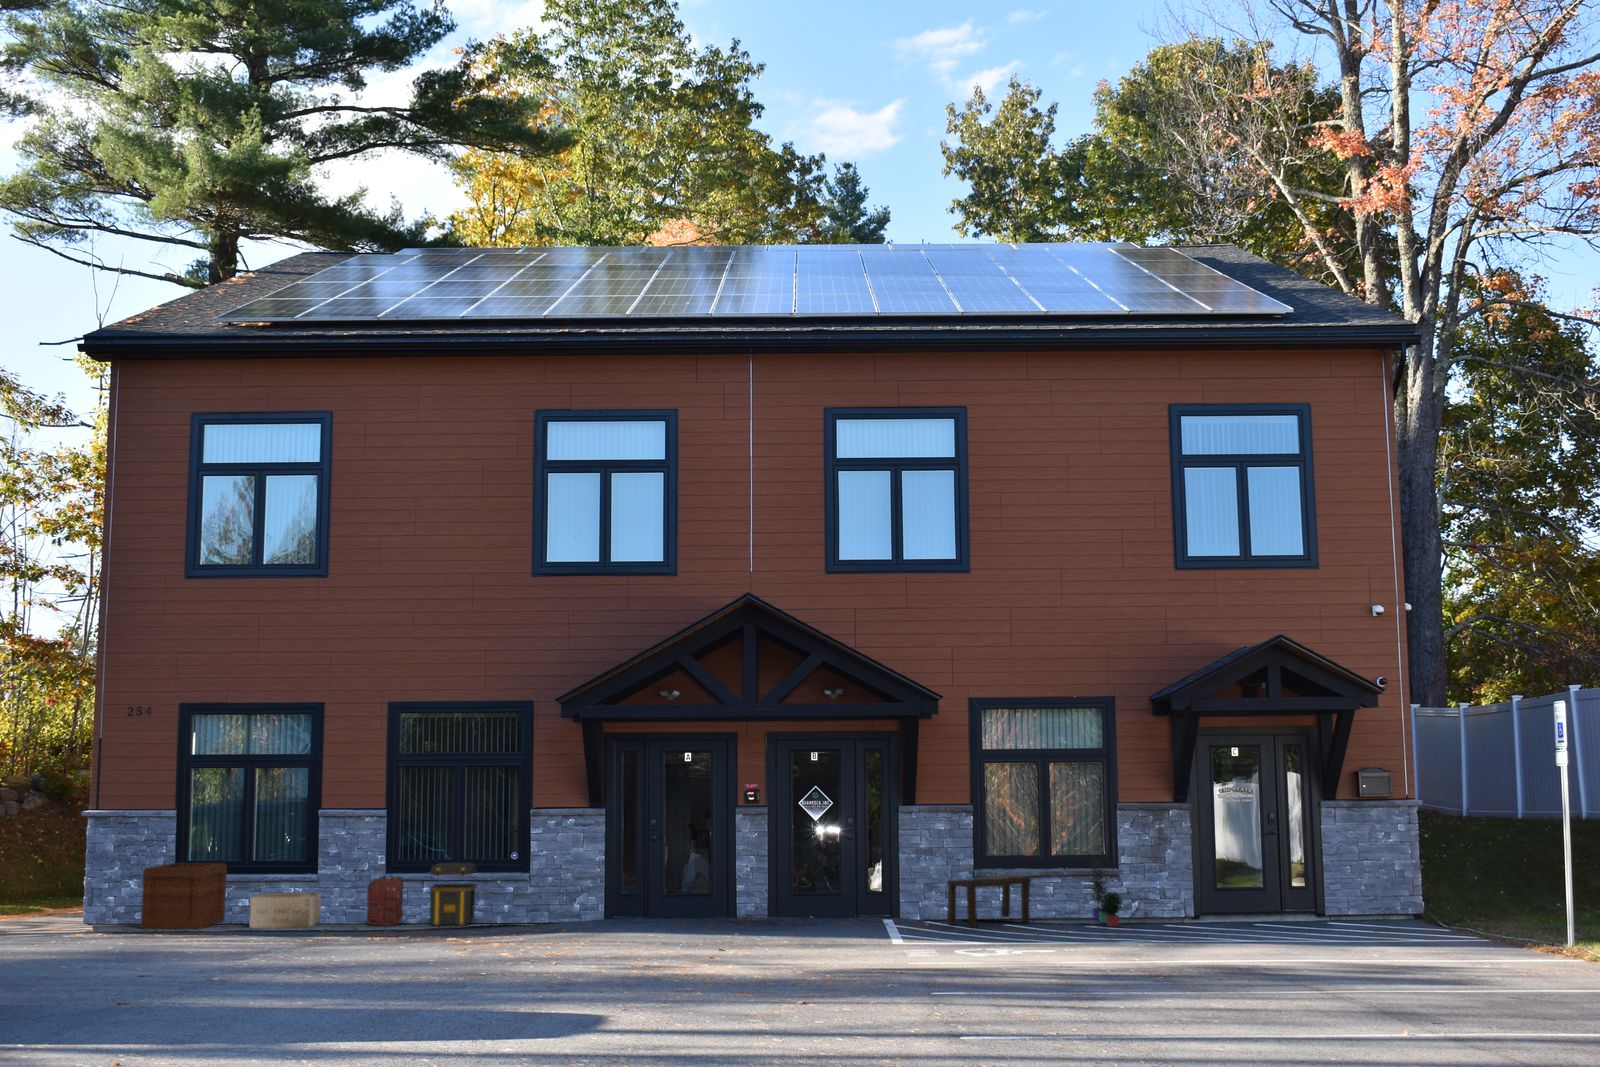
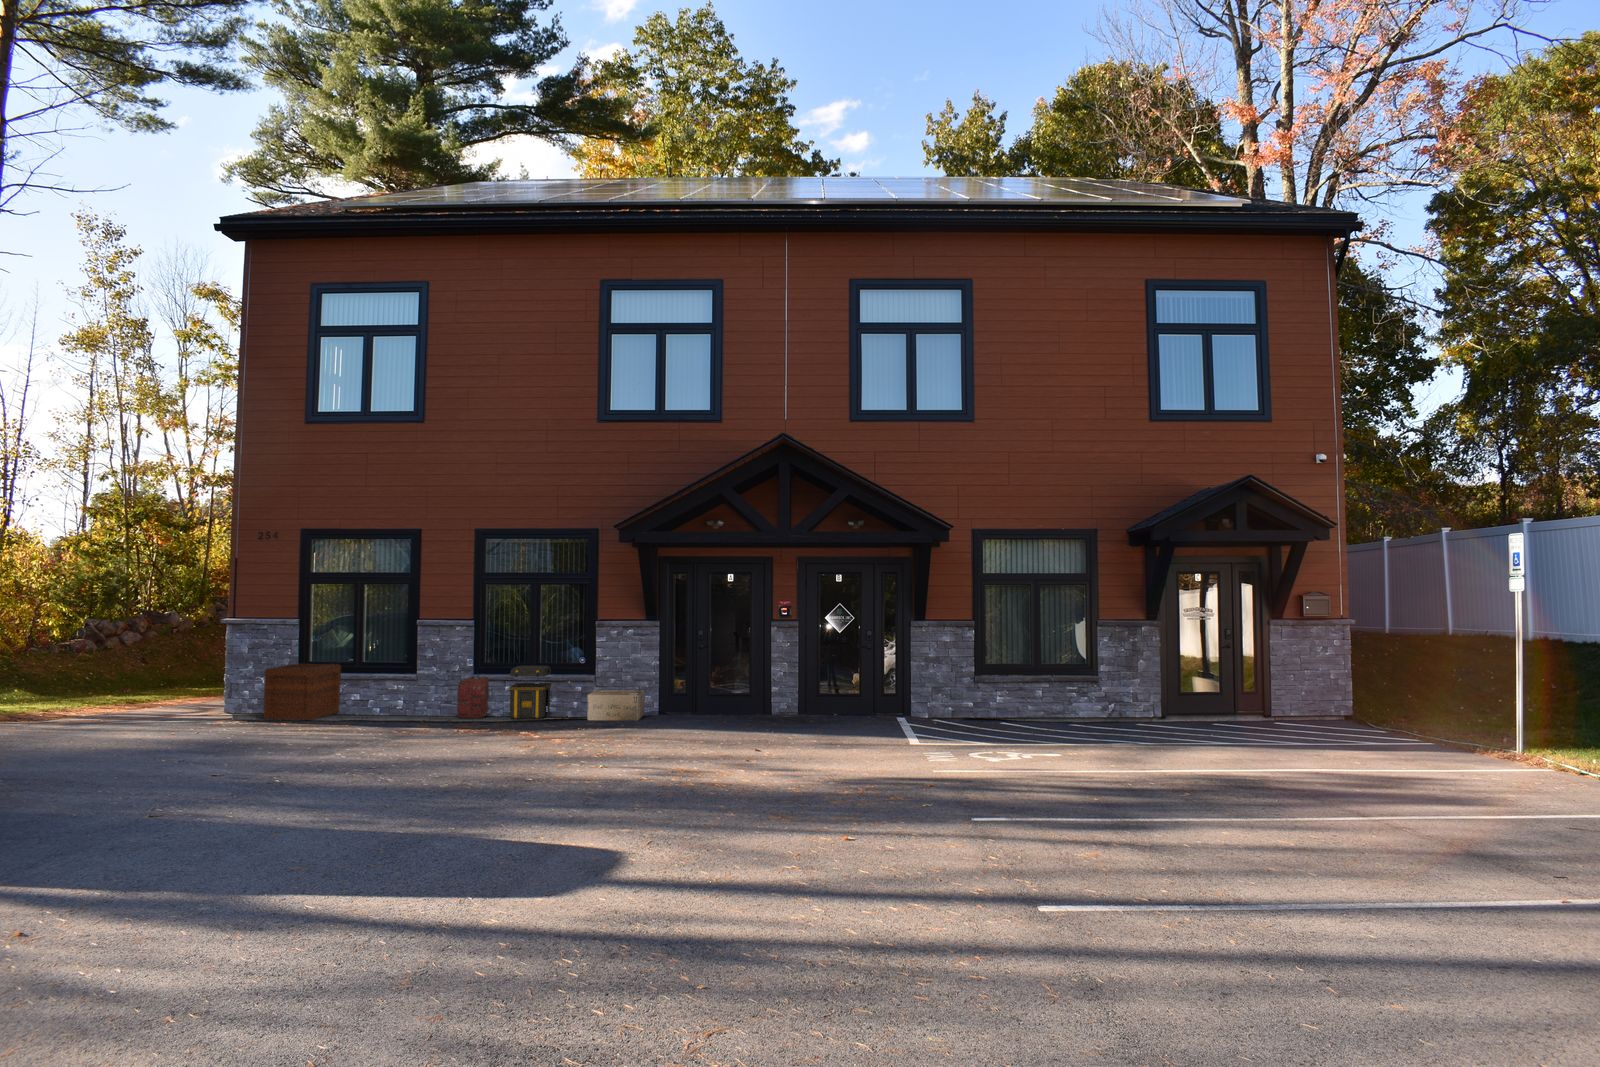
potted plant: present [1090,861,1123,927] -> none [1070,668,1106,726]
bench: present [947,874,1031,928] -> none [952,680,1023,726]
cardboard box: present [249,892,321,928] -> present [587,690,644,721]

